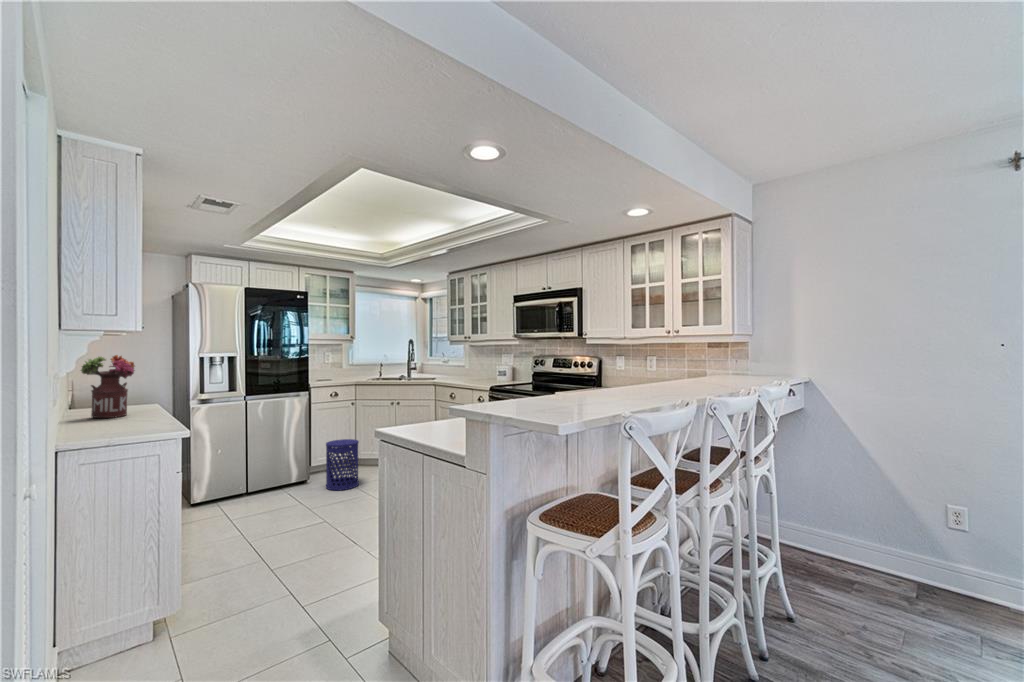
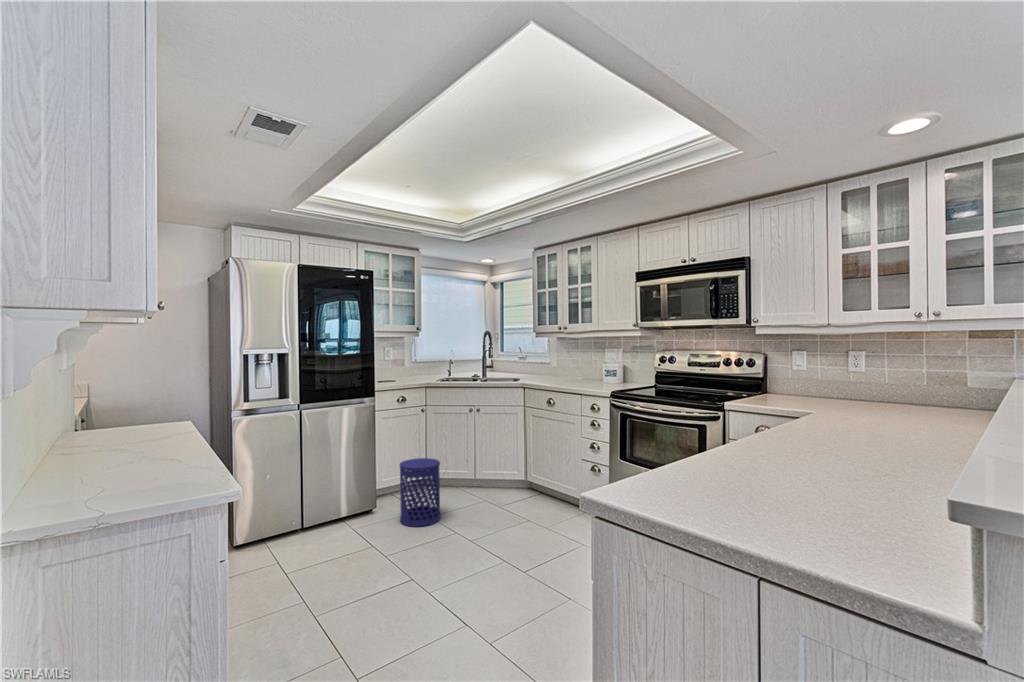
flower arrangement: present [81,355,135,418] -> none [69,352,155,451]

